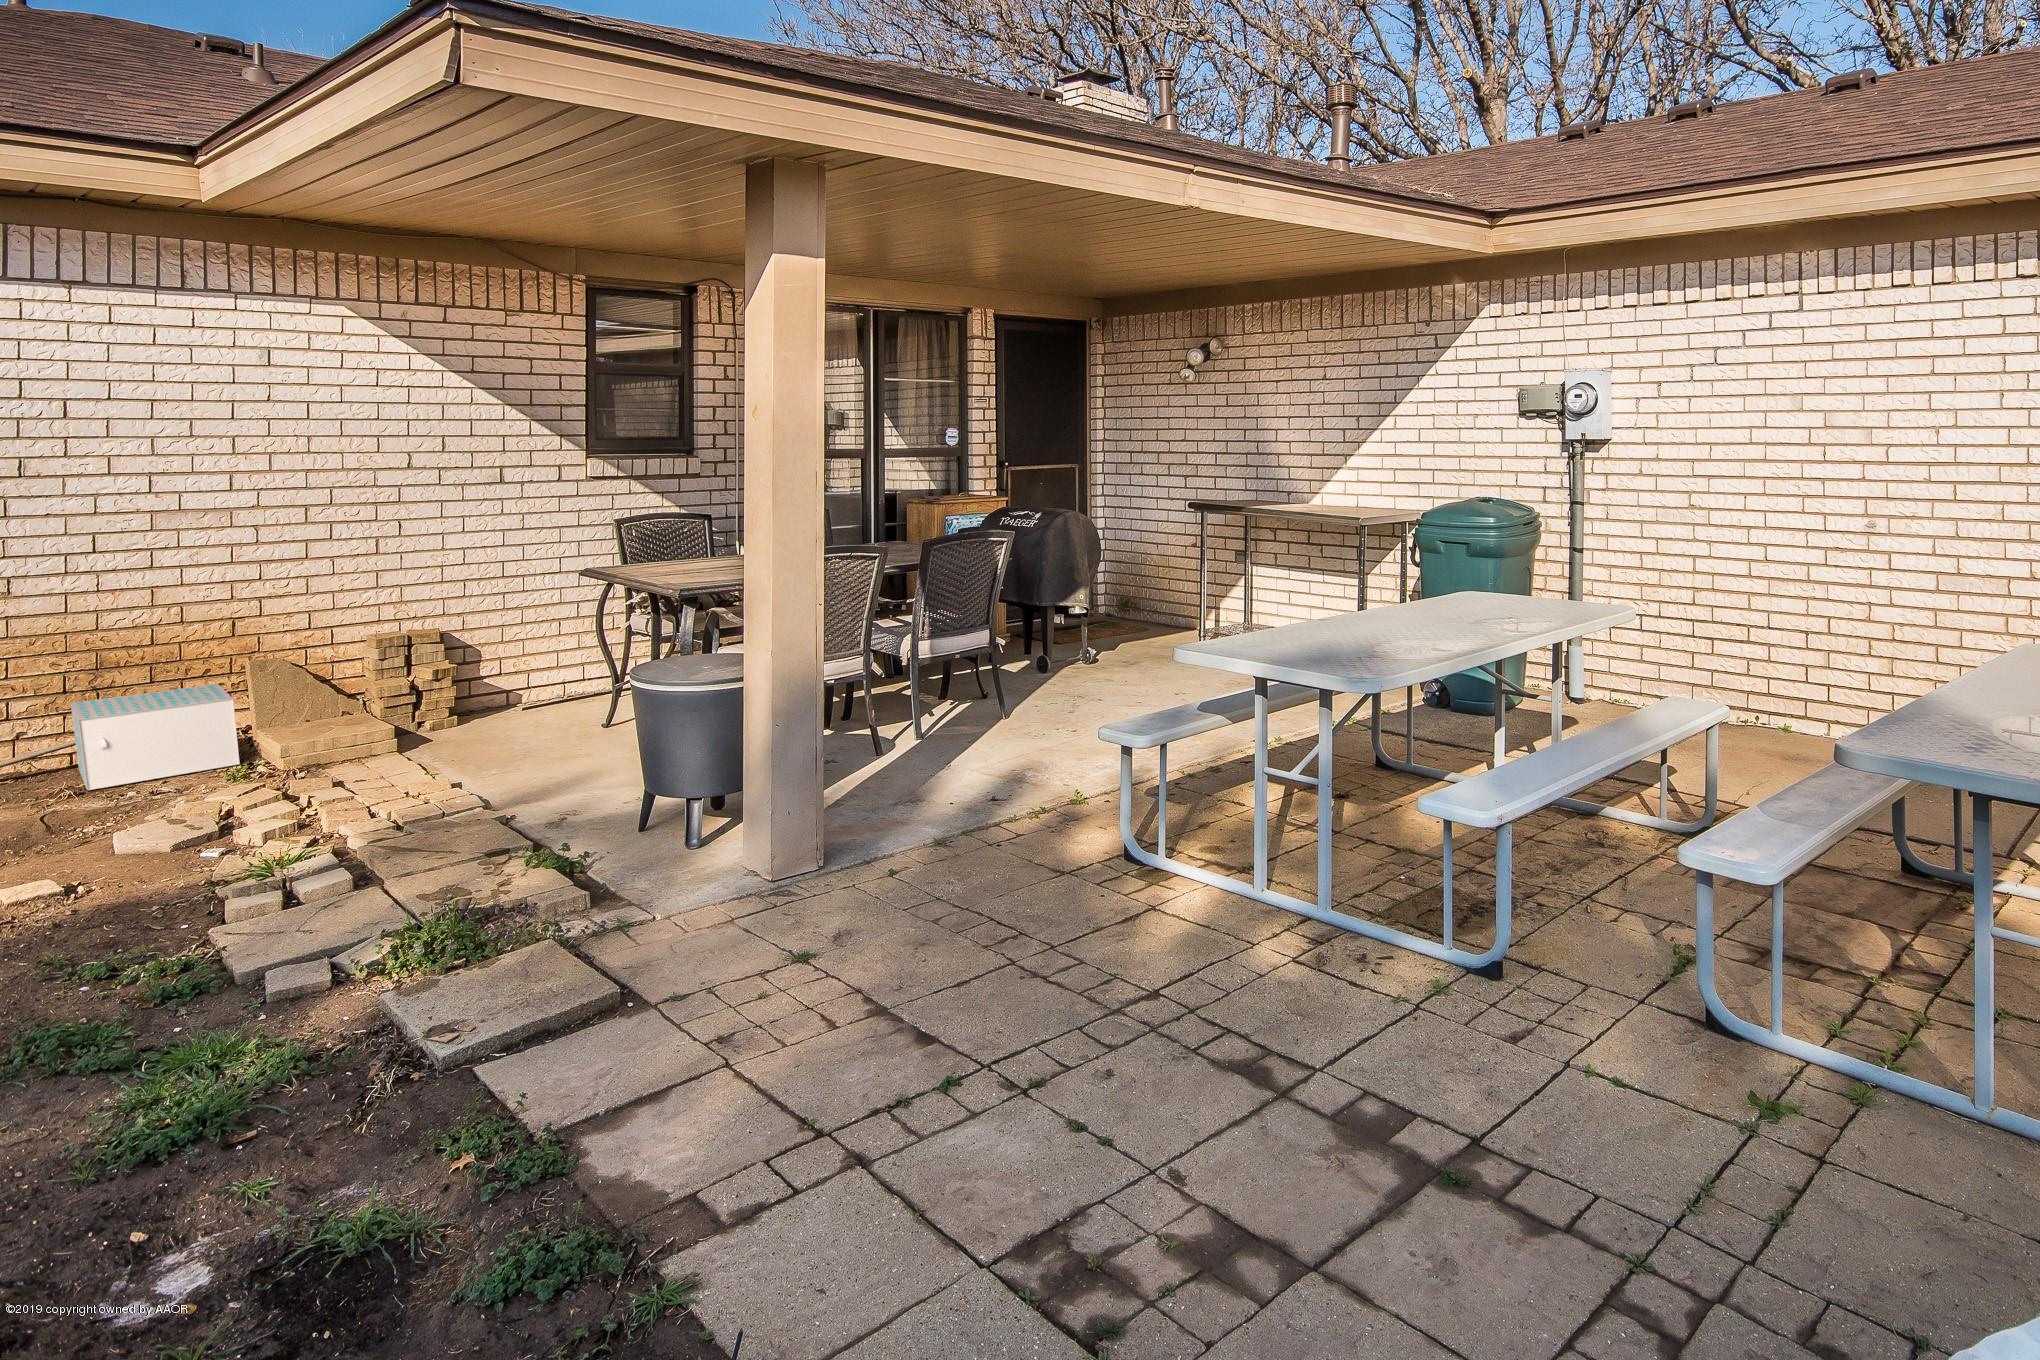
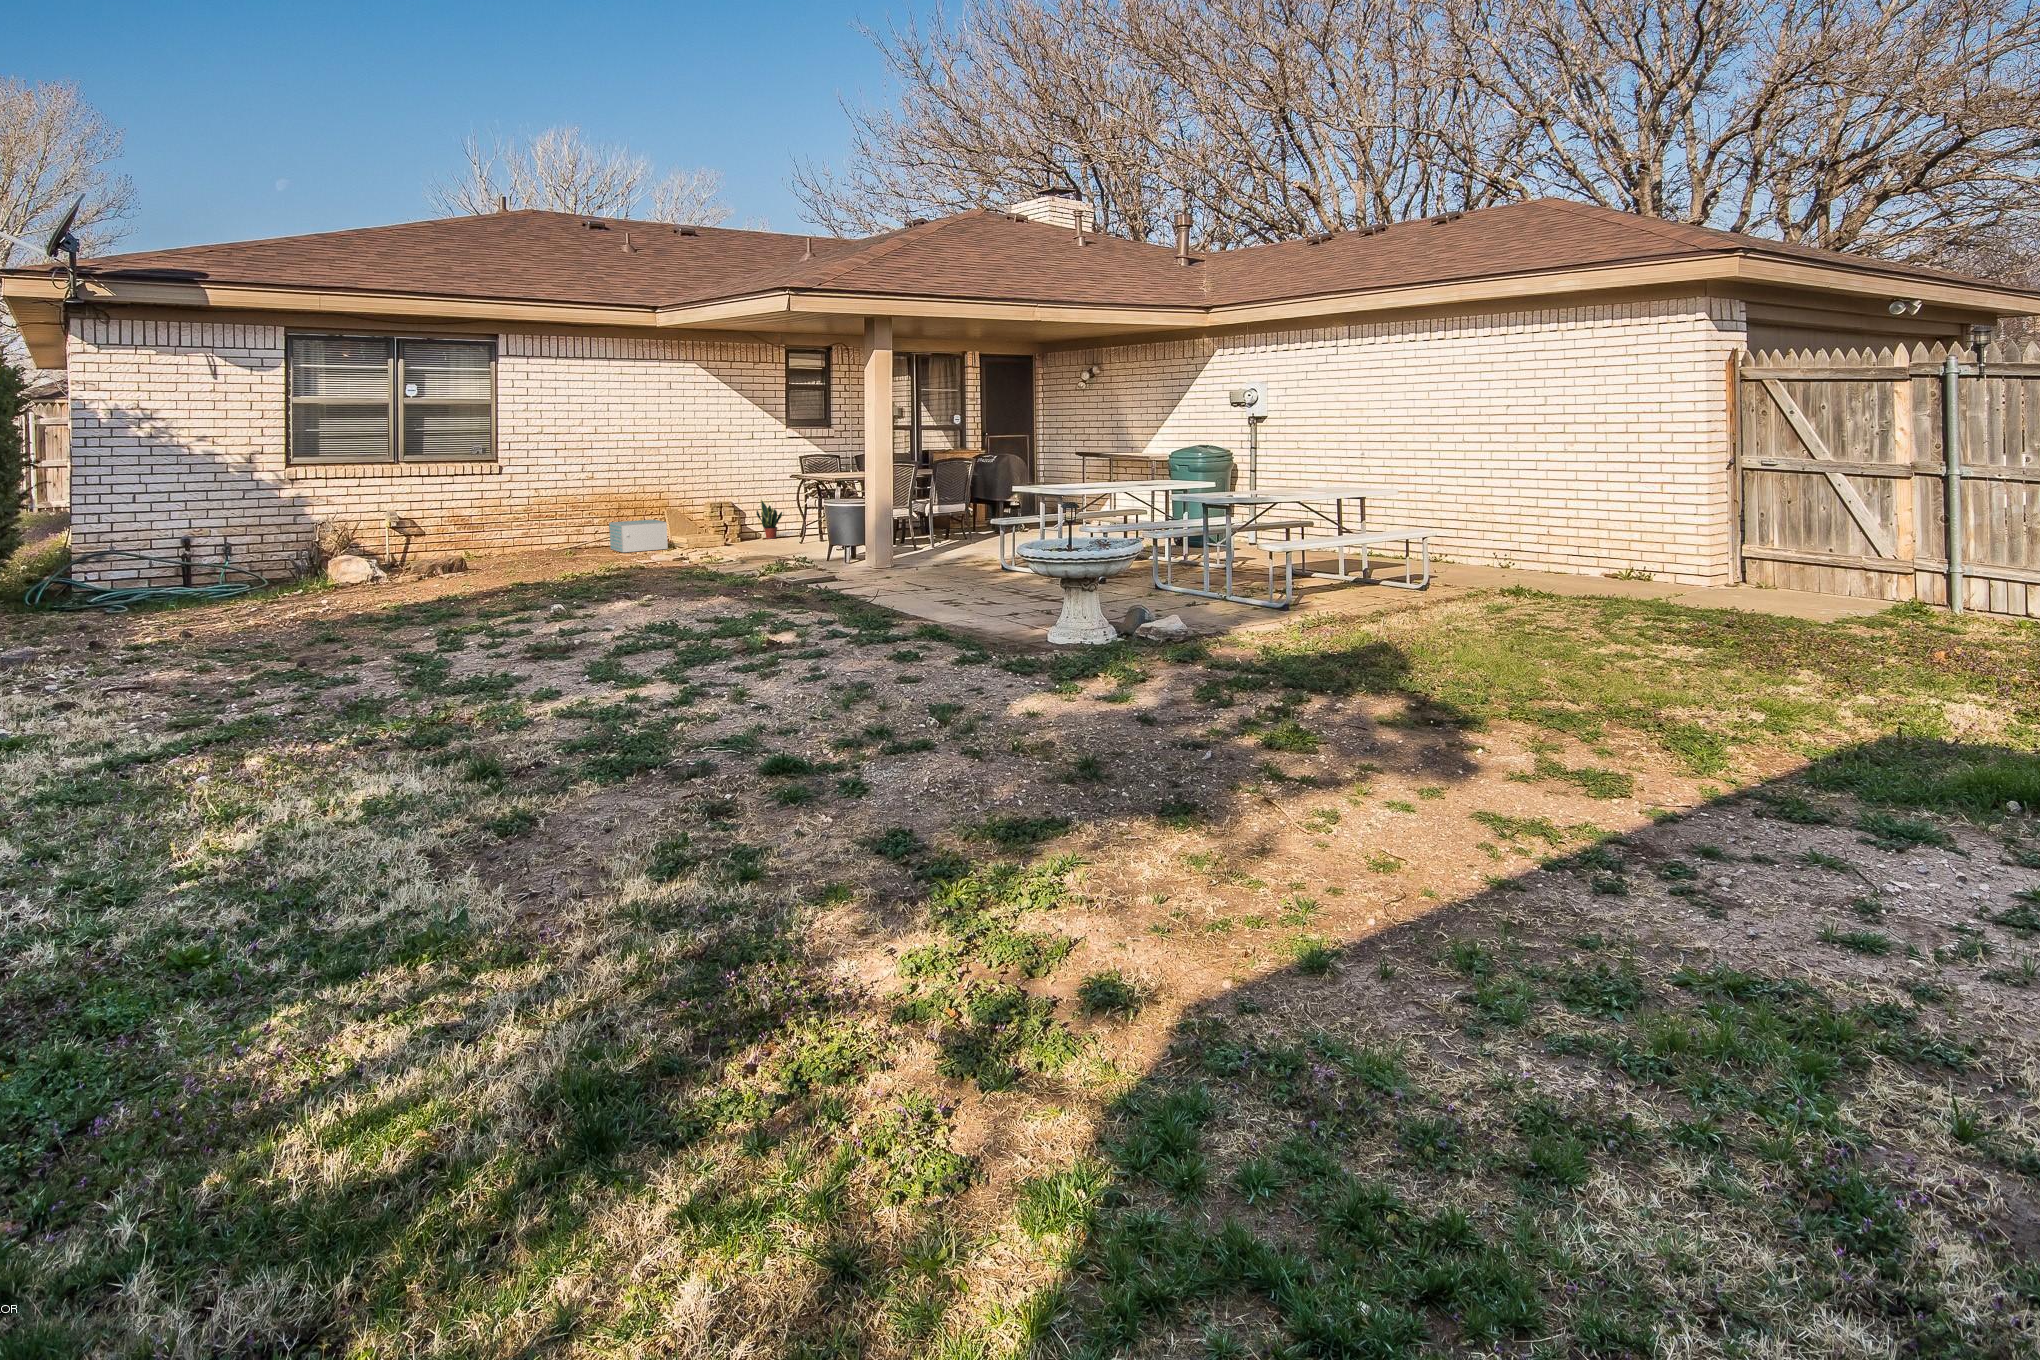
potted plant: none [509,619,574,704] -> present [756,500,782,539]

